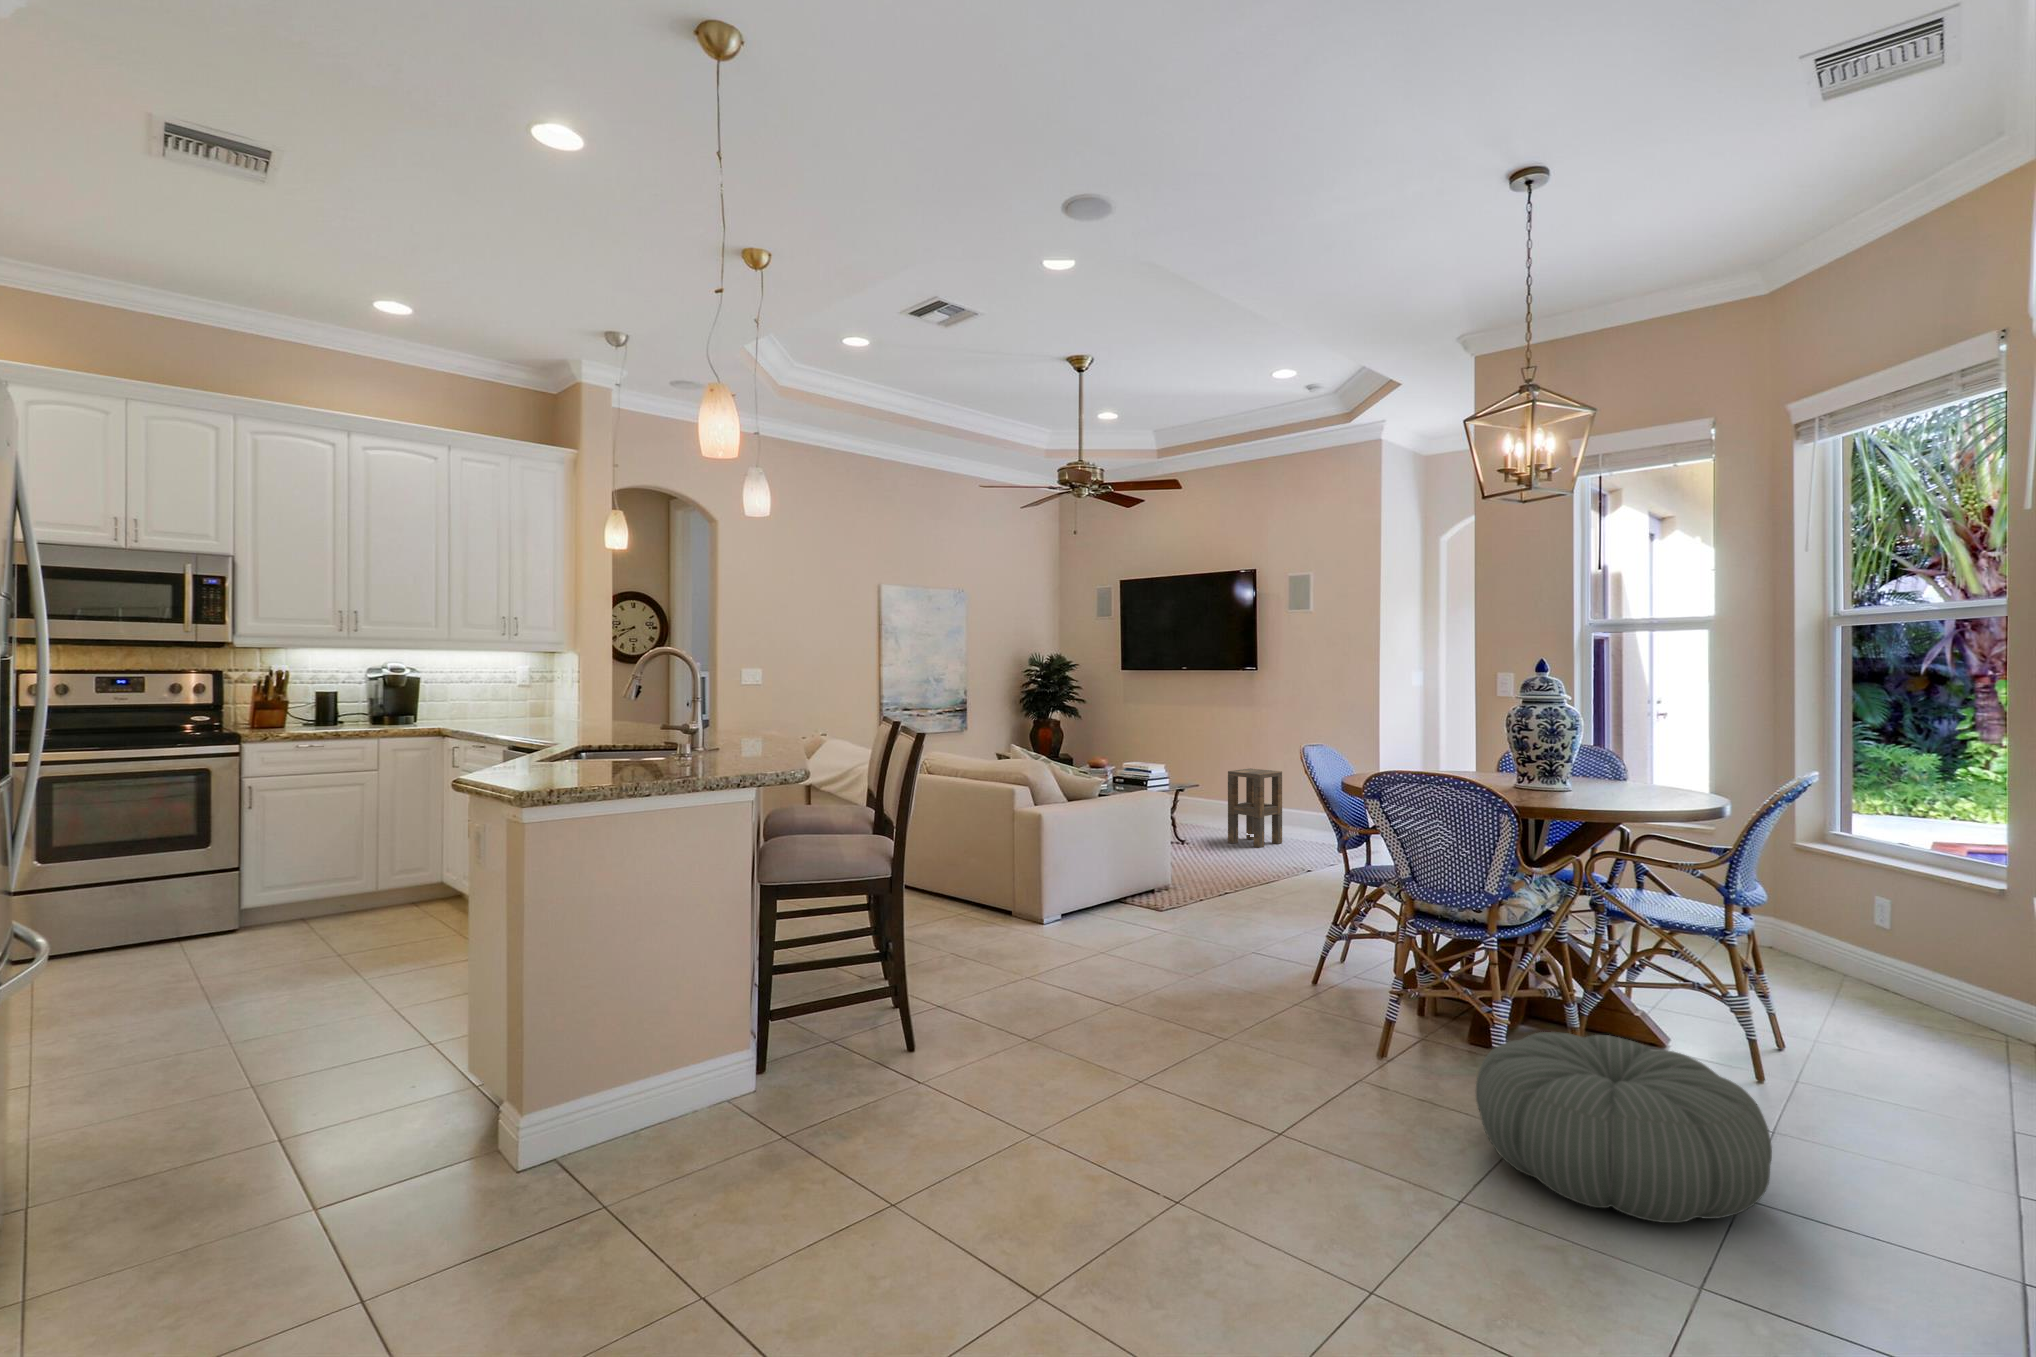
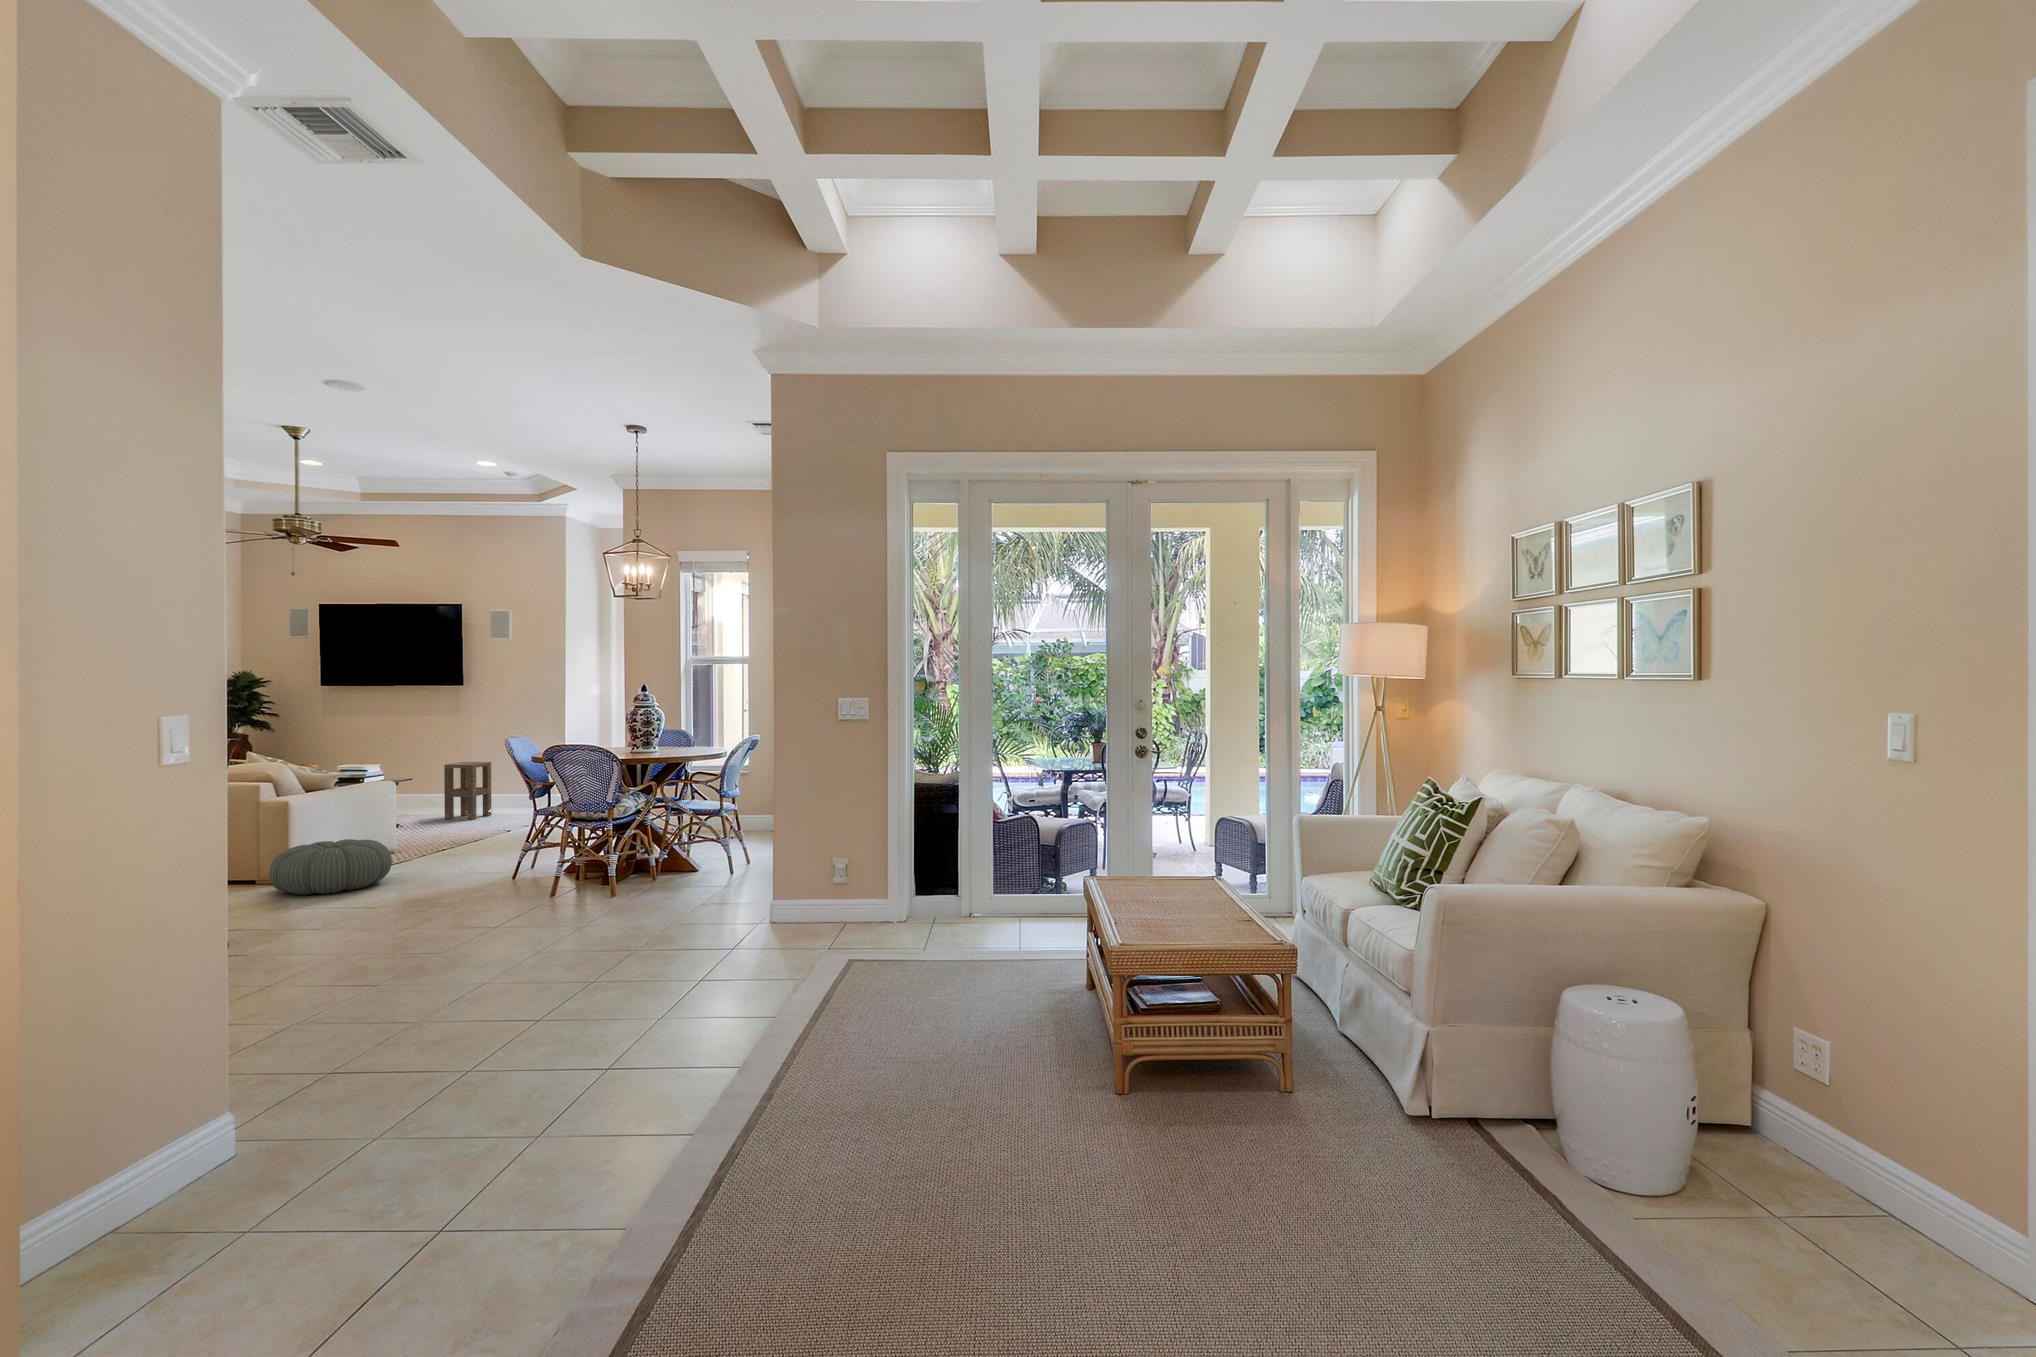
pouf: present [1476,1032,1772,1223] -> present [269,839,392,895]

